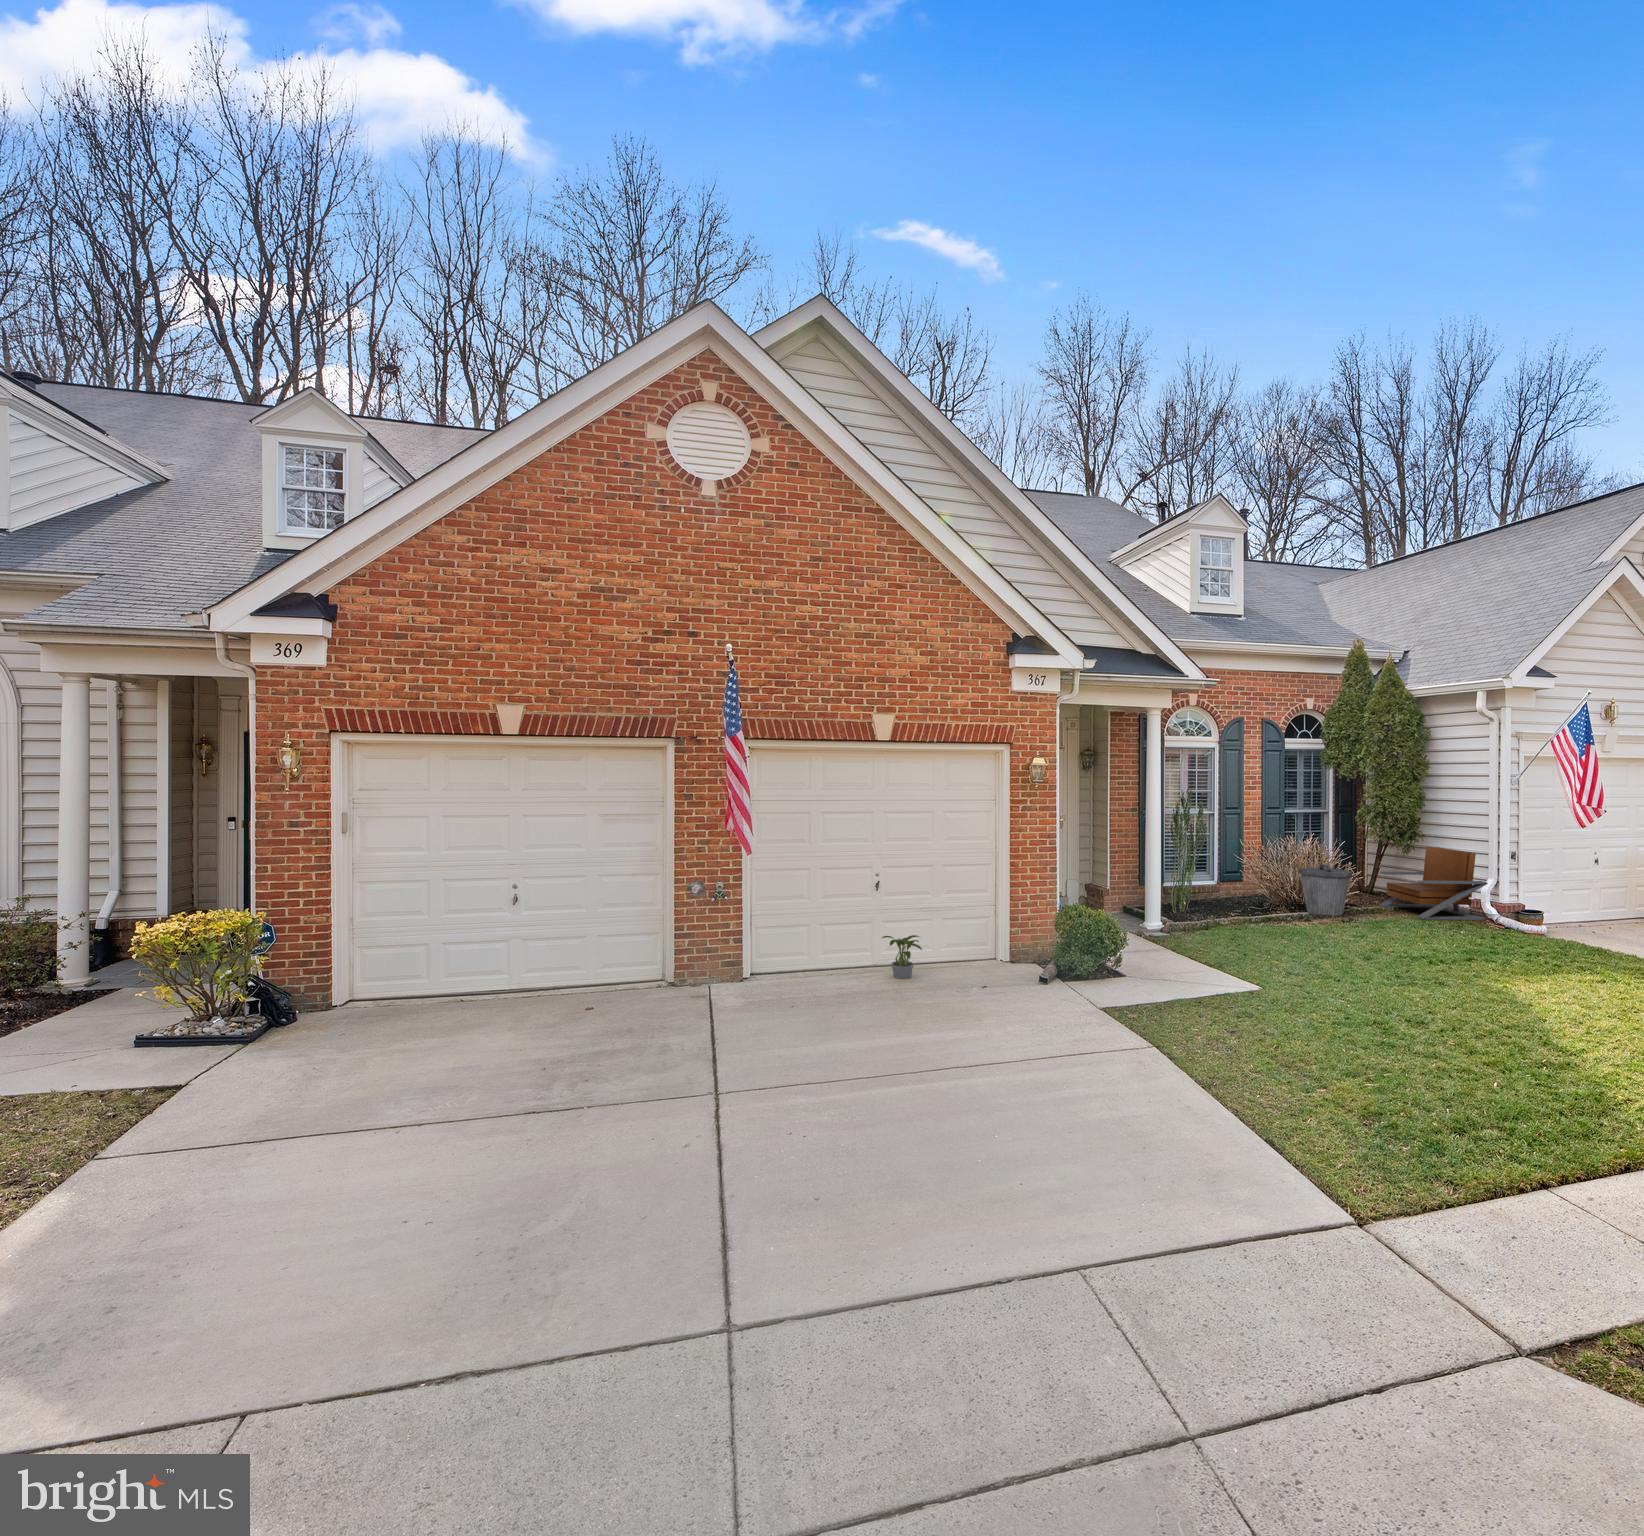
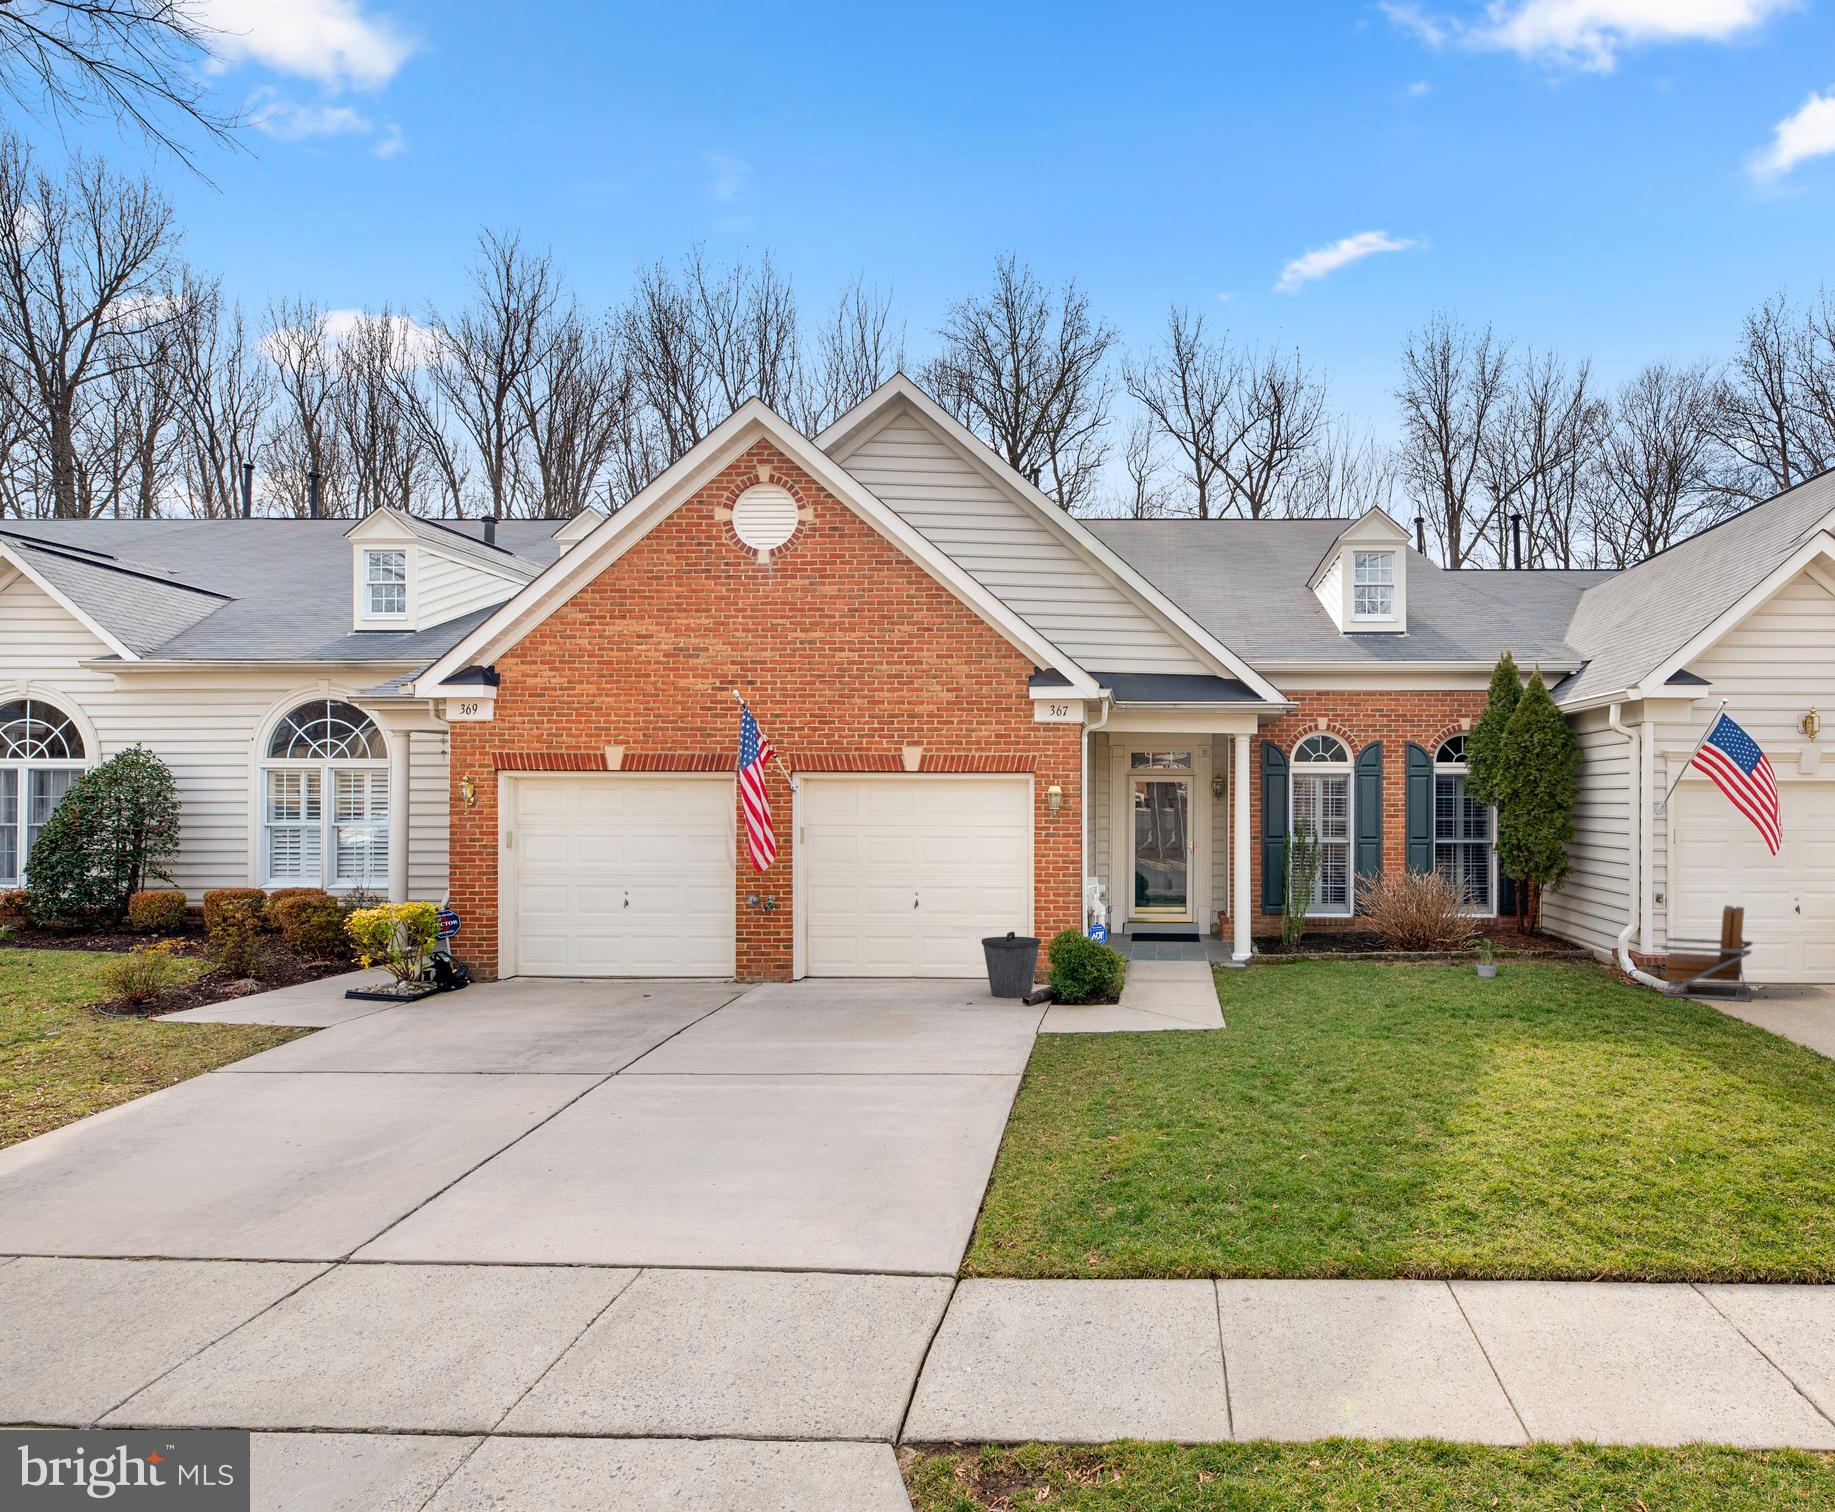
trash can: present [1299,864,1352,916] -> present [982,932,1041,998]
potted plant: present [882,935,922,979] -> present [1465,938,1506,977]

